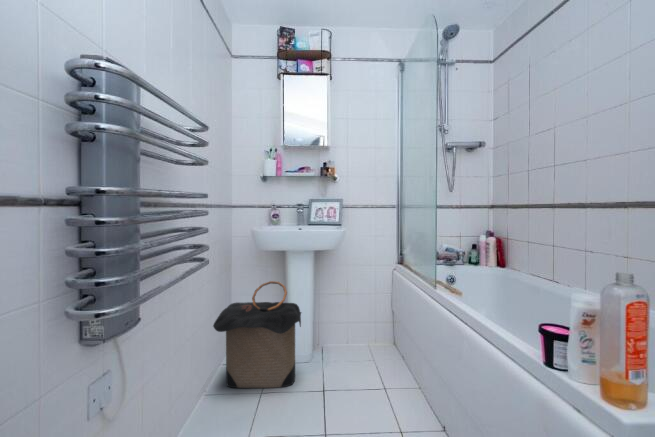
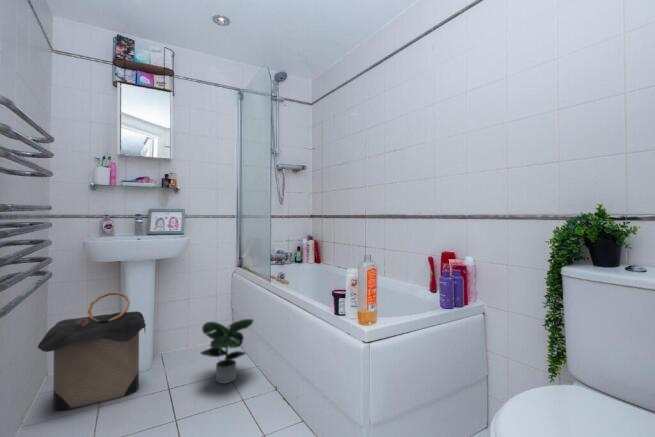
potted plant: none [351,325,414,402] -> present [201,319,253,384]

